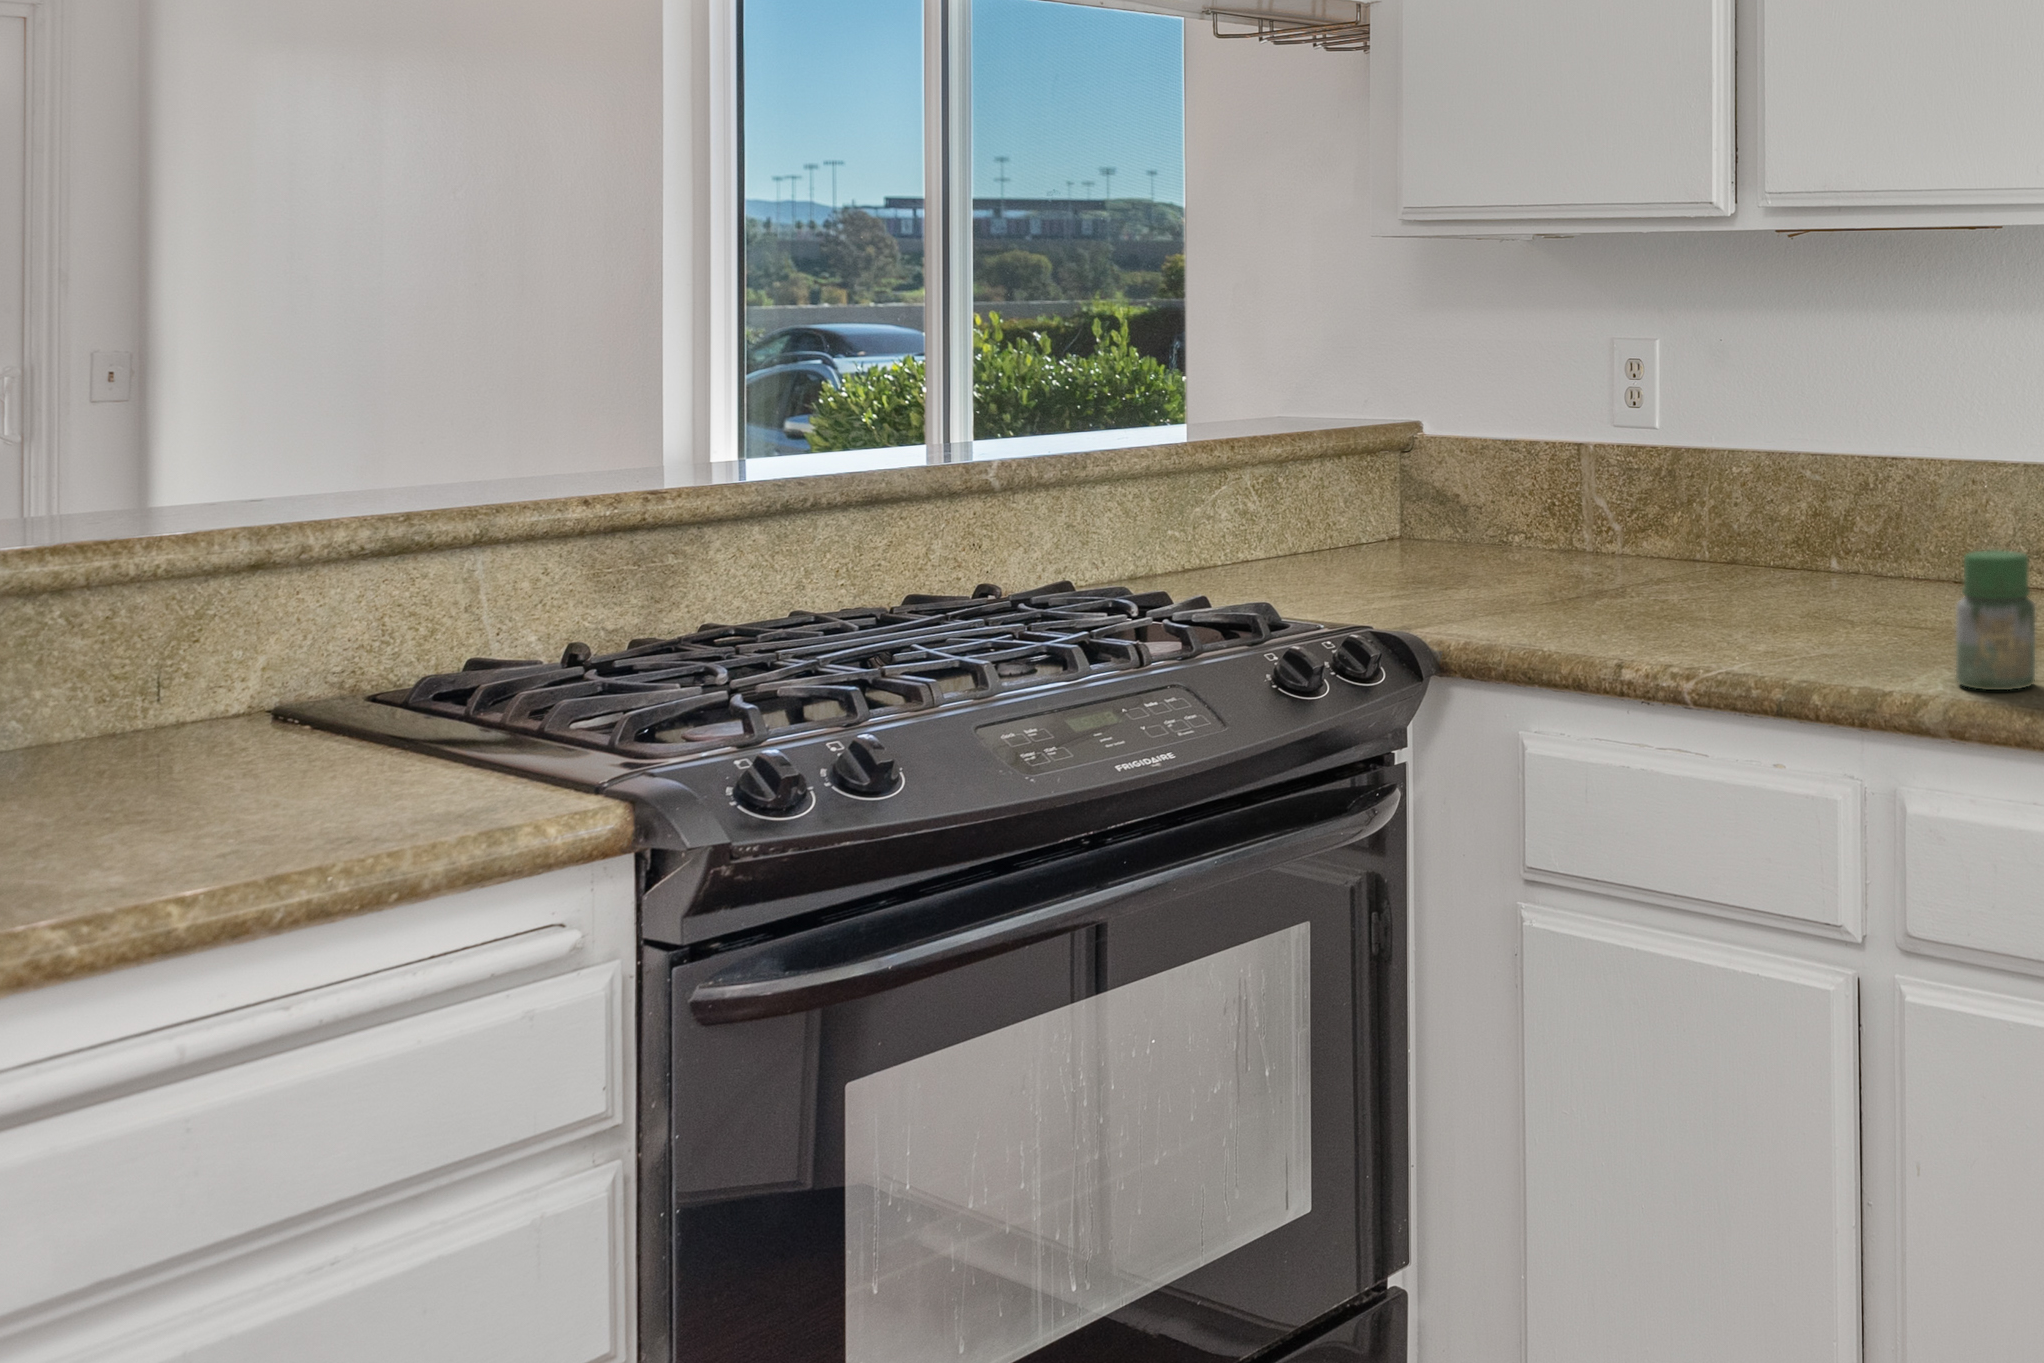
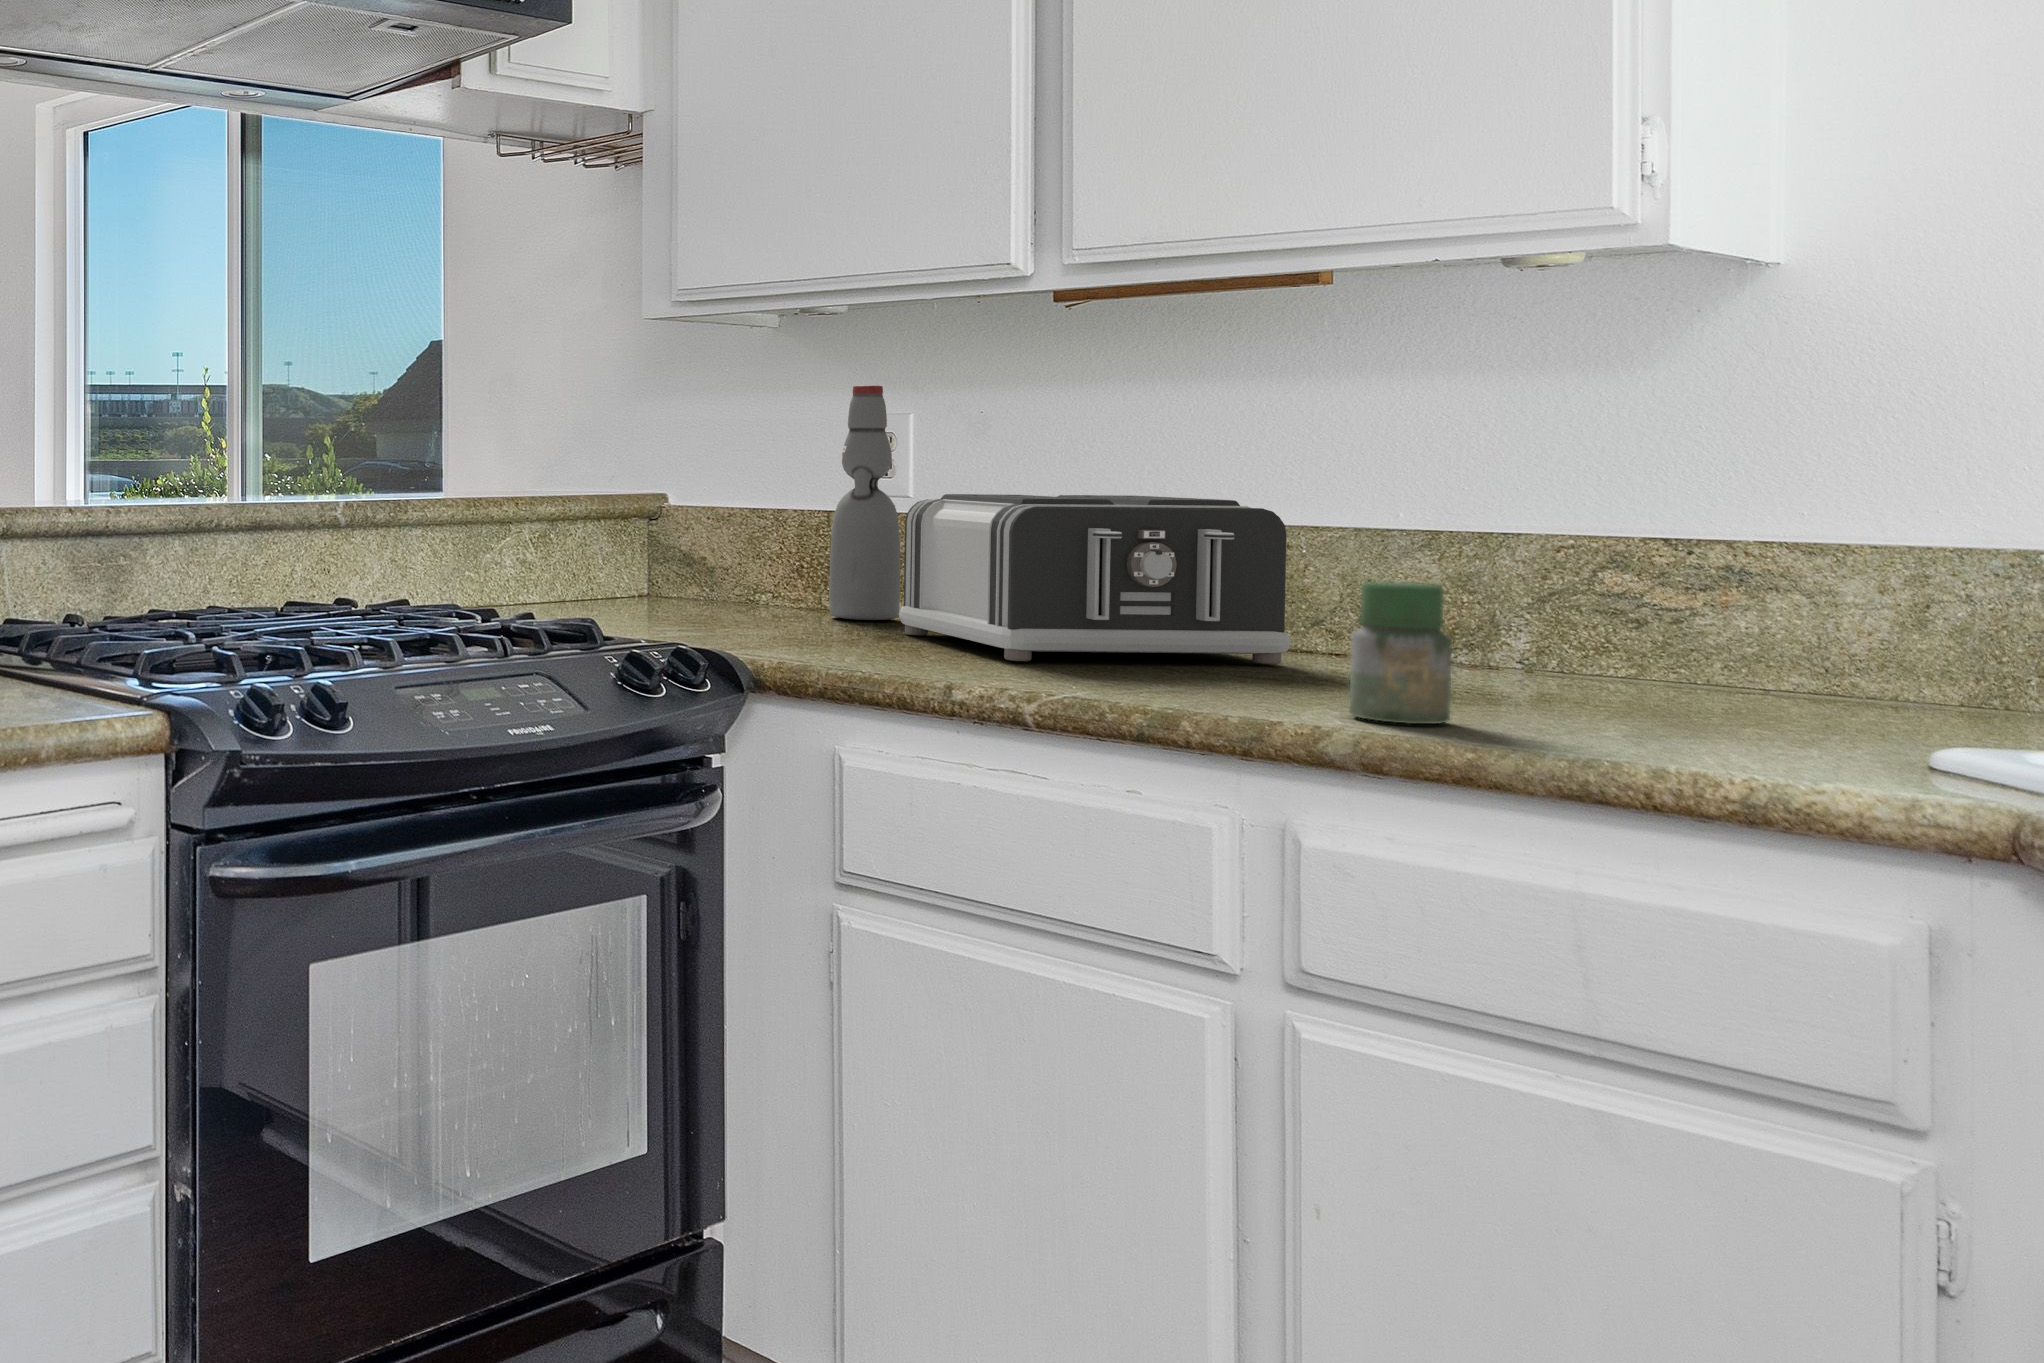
bottle: none [1565,316,1635,567] -> present [829,385,900,620]
toaster: none [1620,435,1956,624] -> present [899,494,1290,664]

